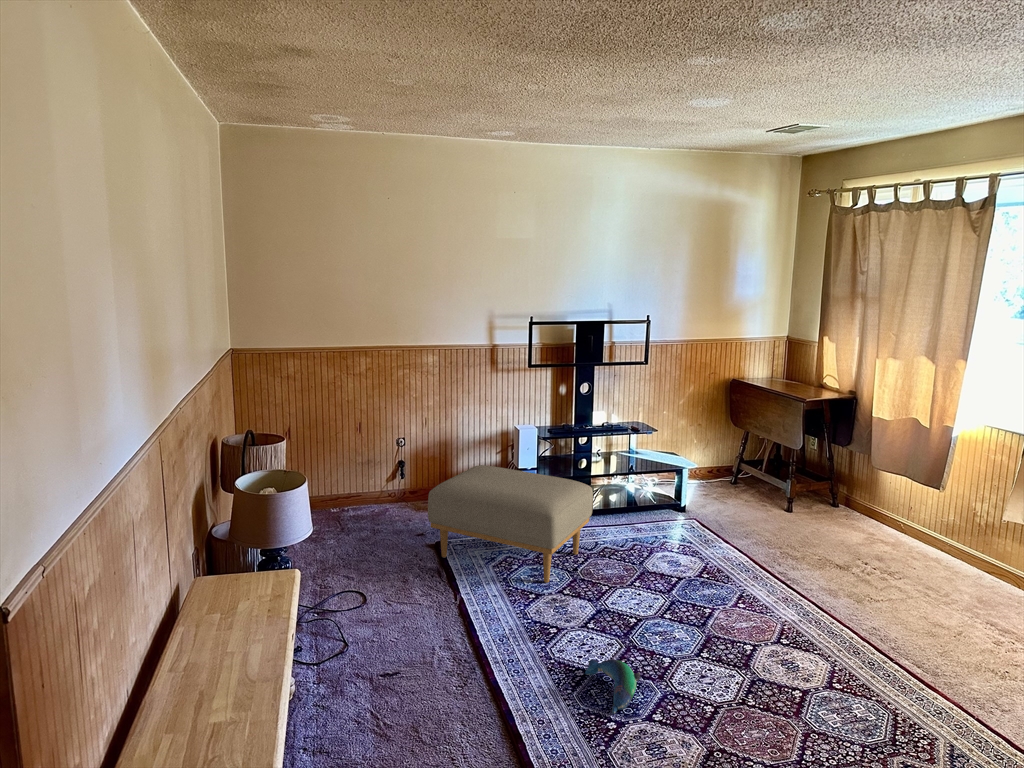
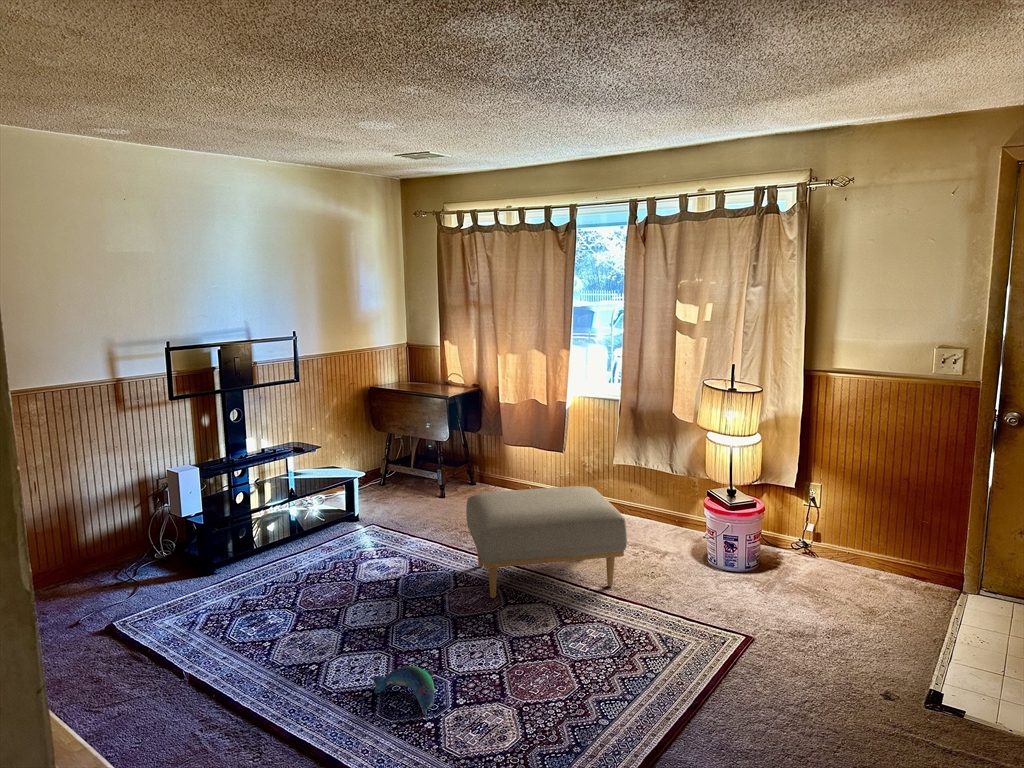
ottoman: present [428,465,593,583] -> present [466,486,627,598]

